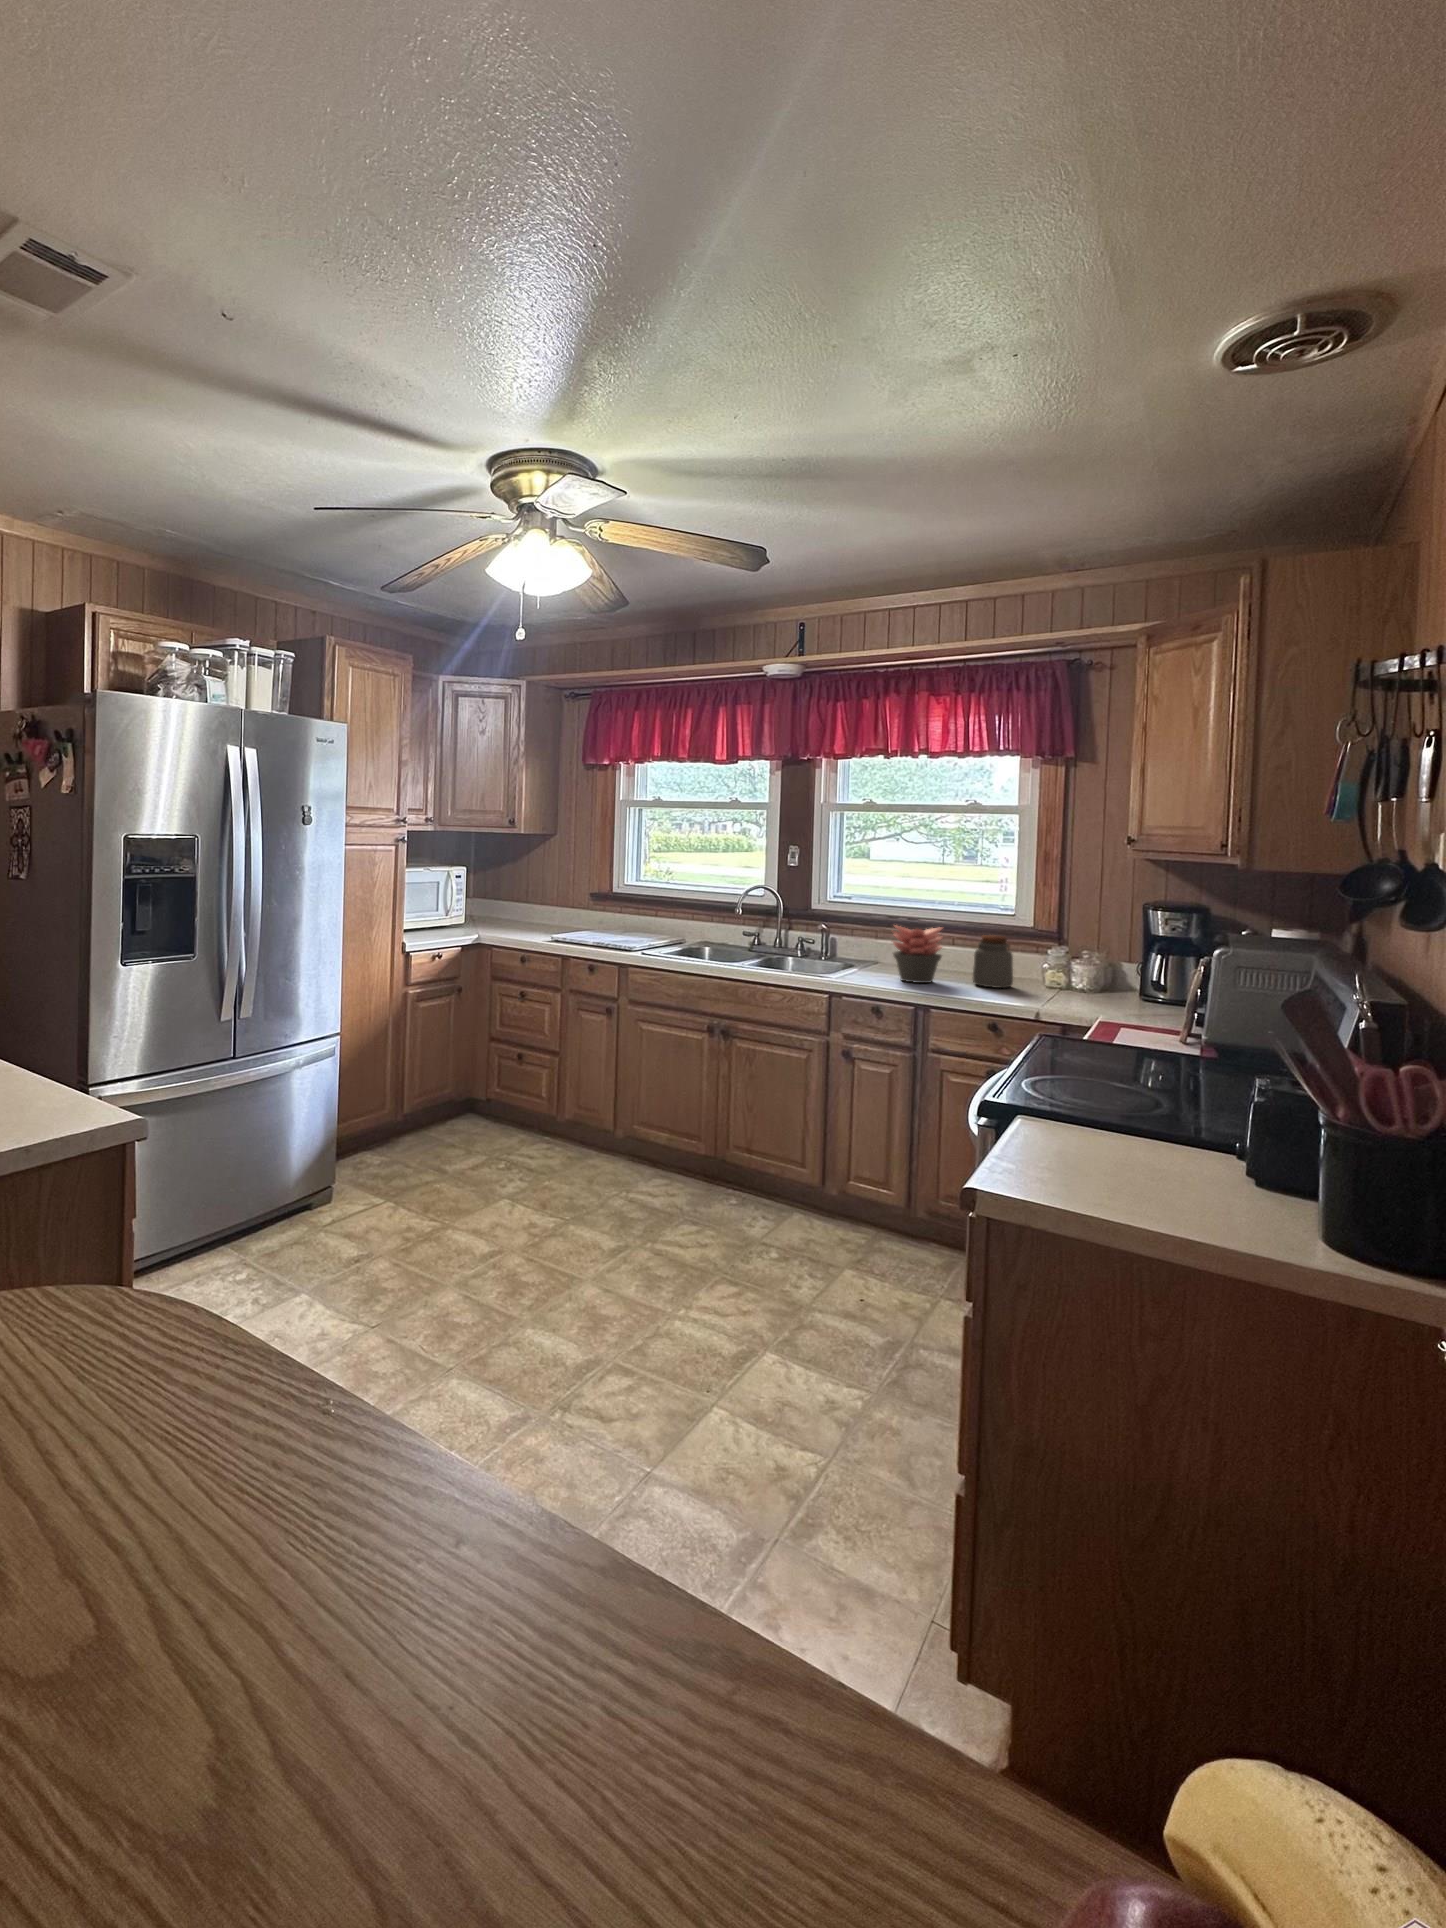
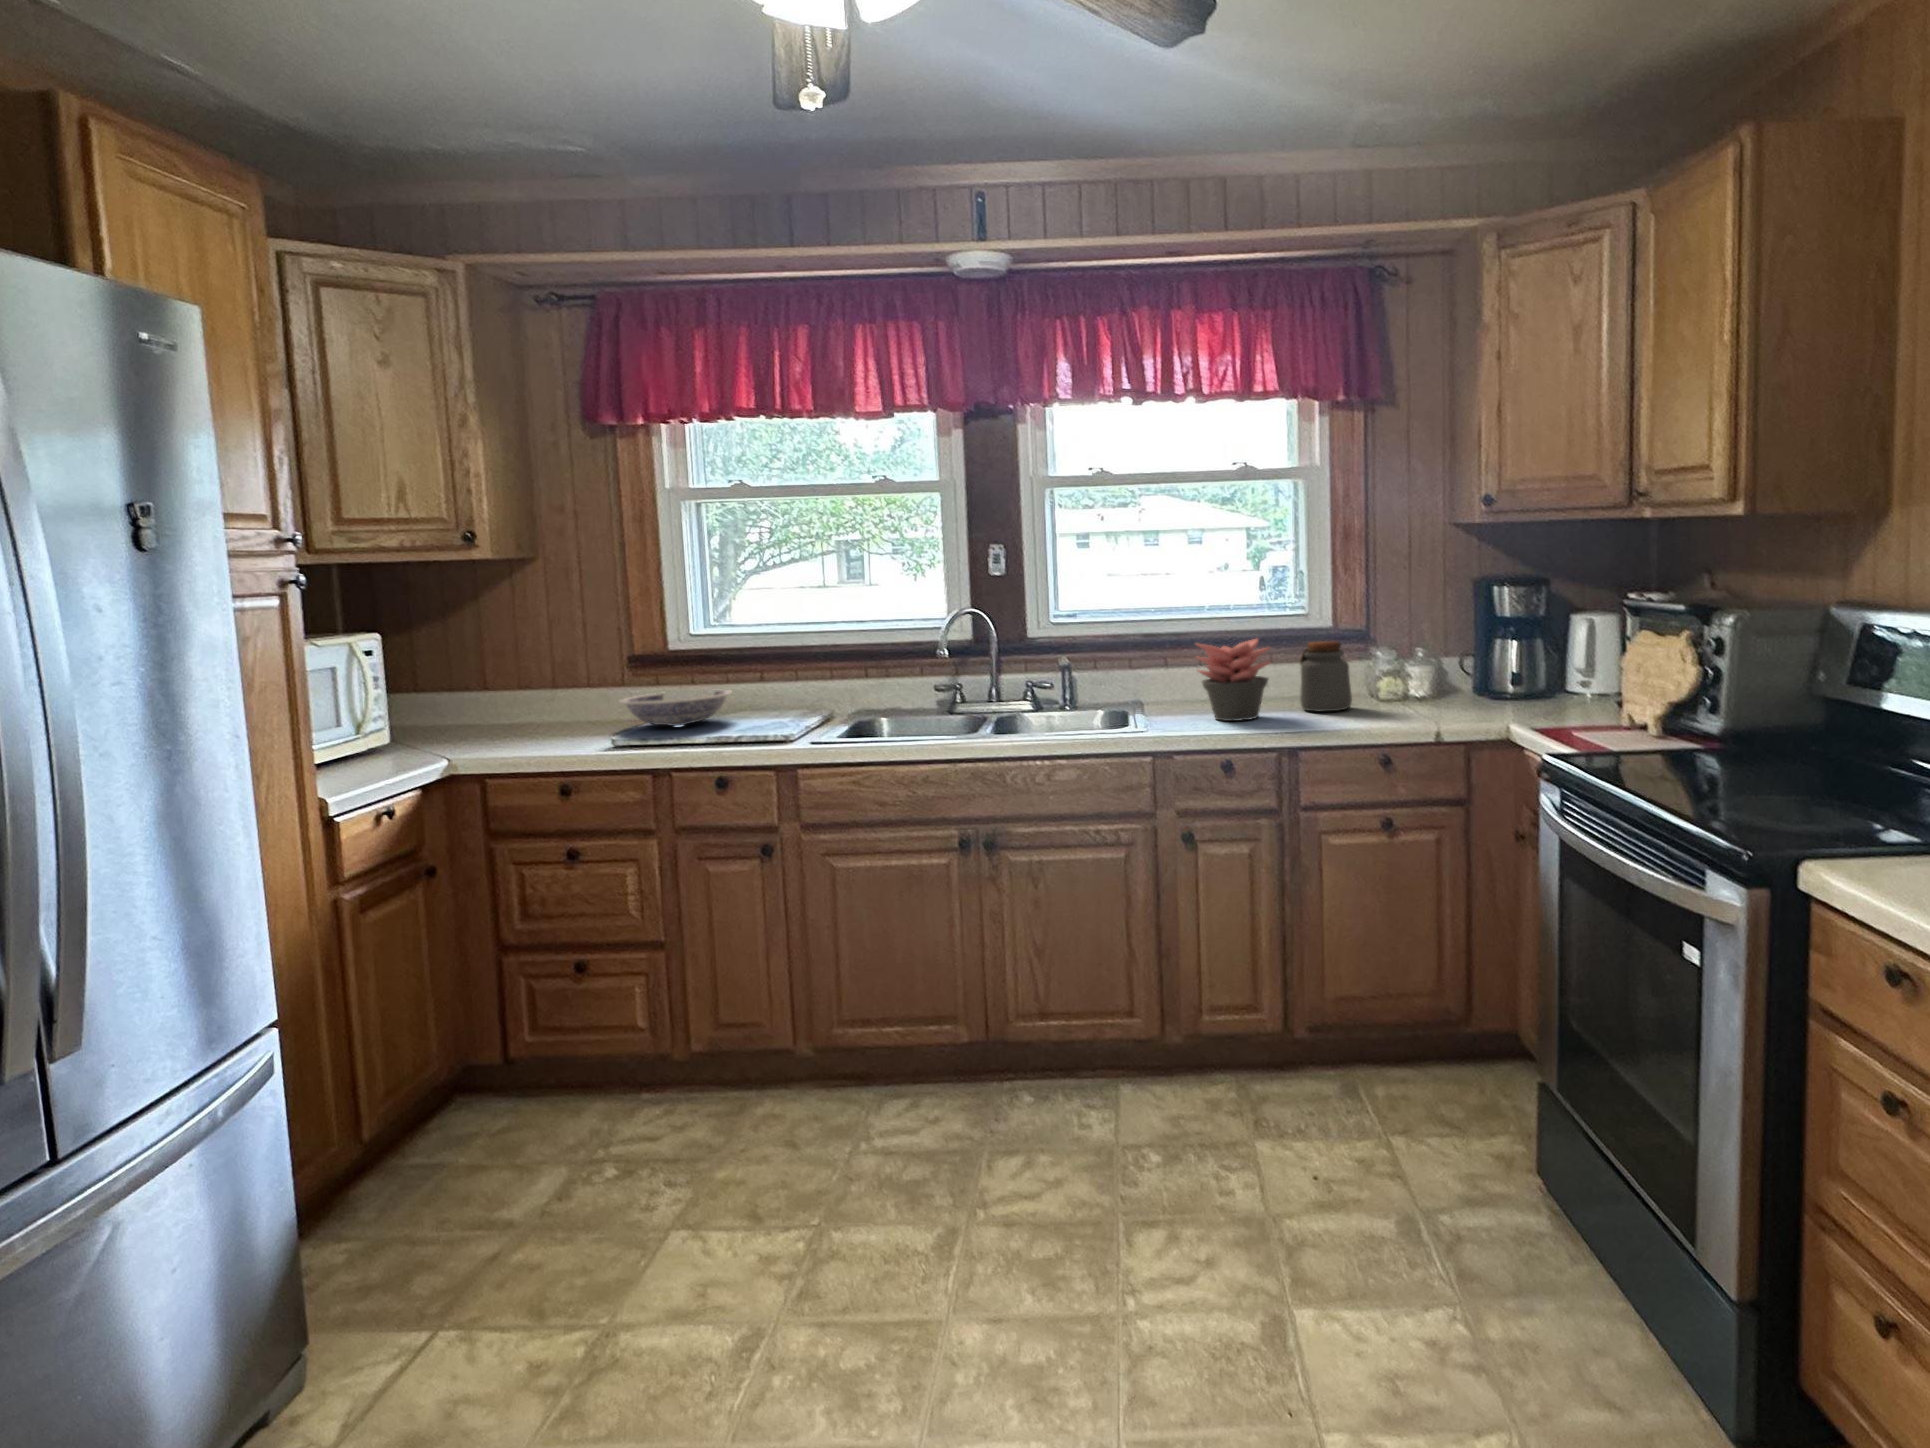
bowl: none [573,917,635,937] -> present [620,690,732,726]

